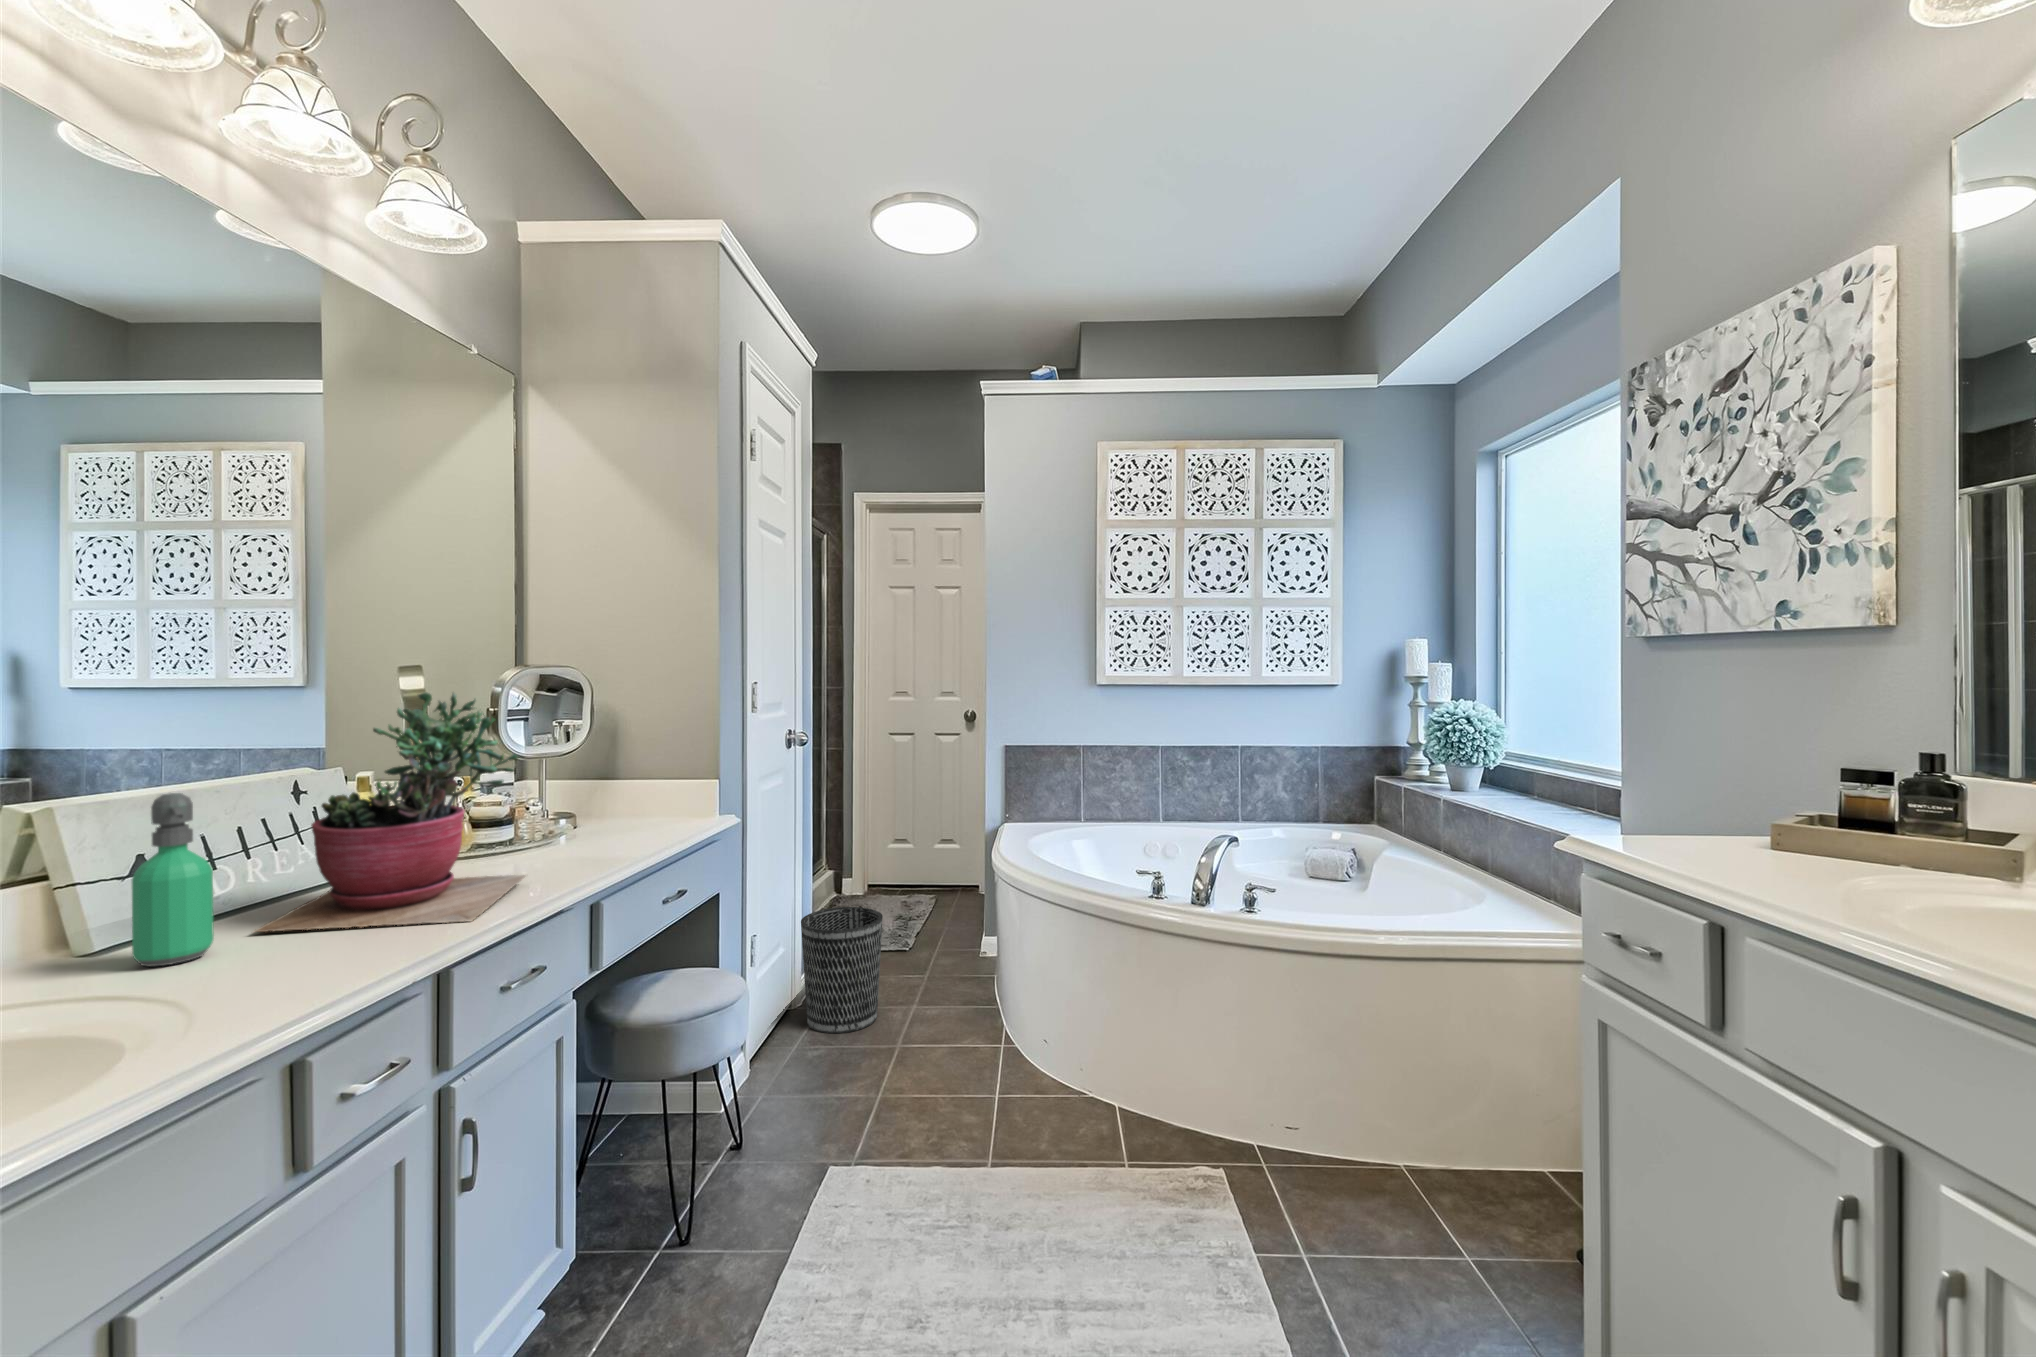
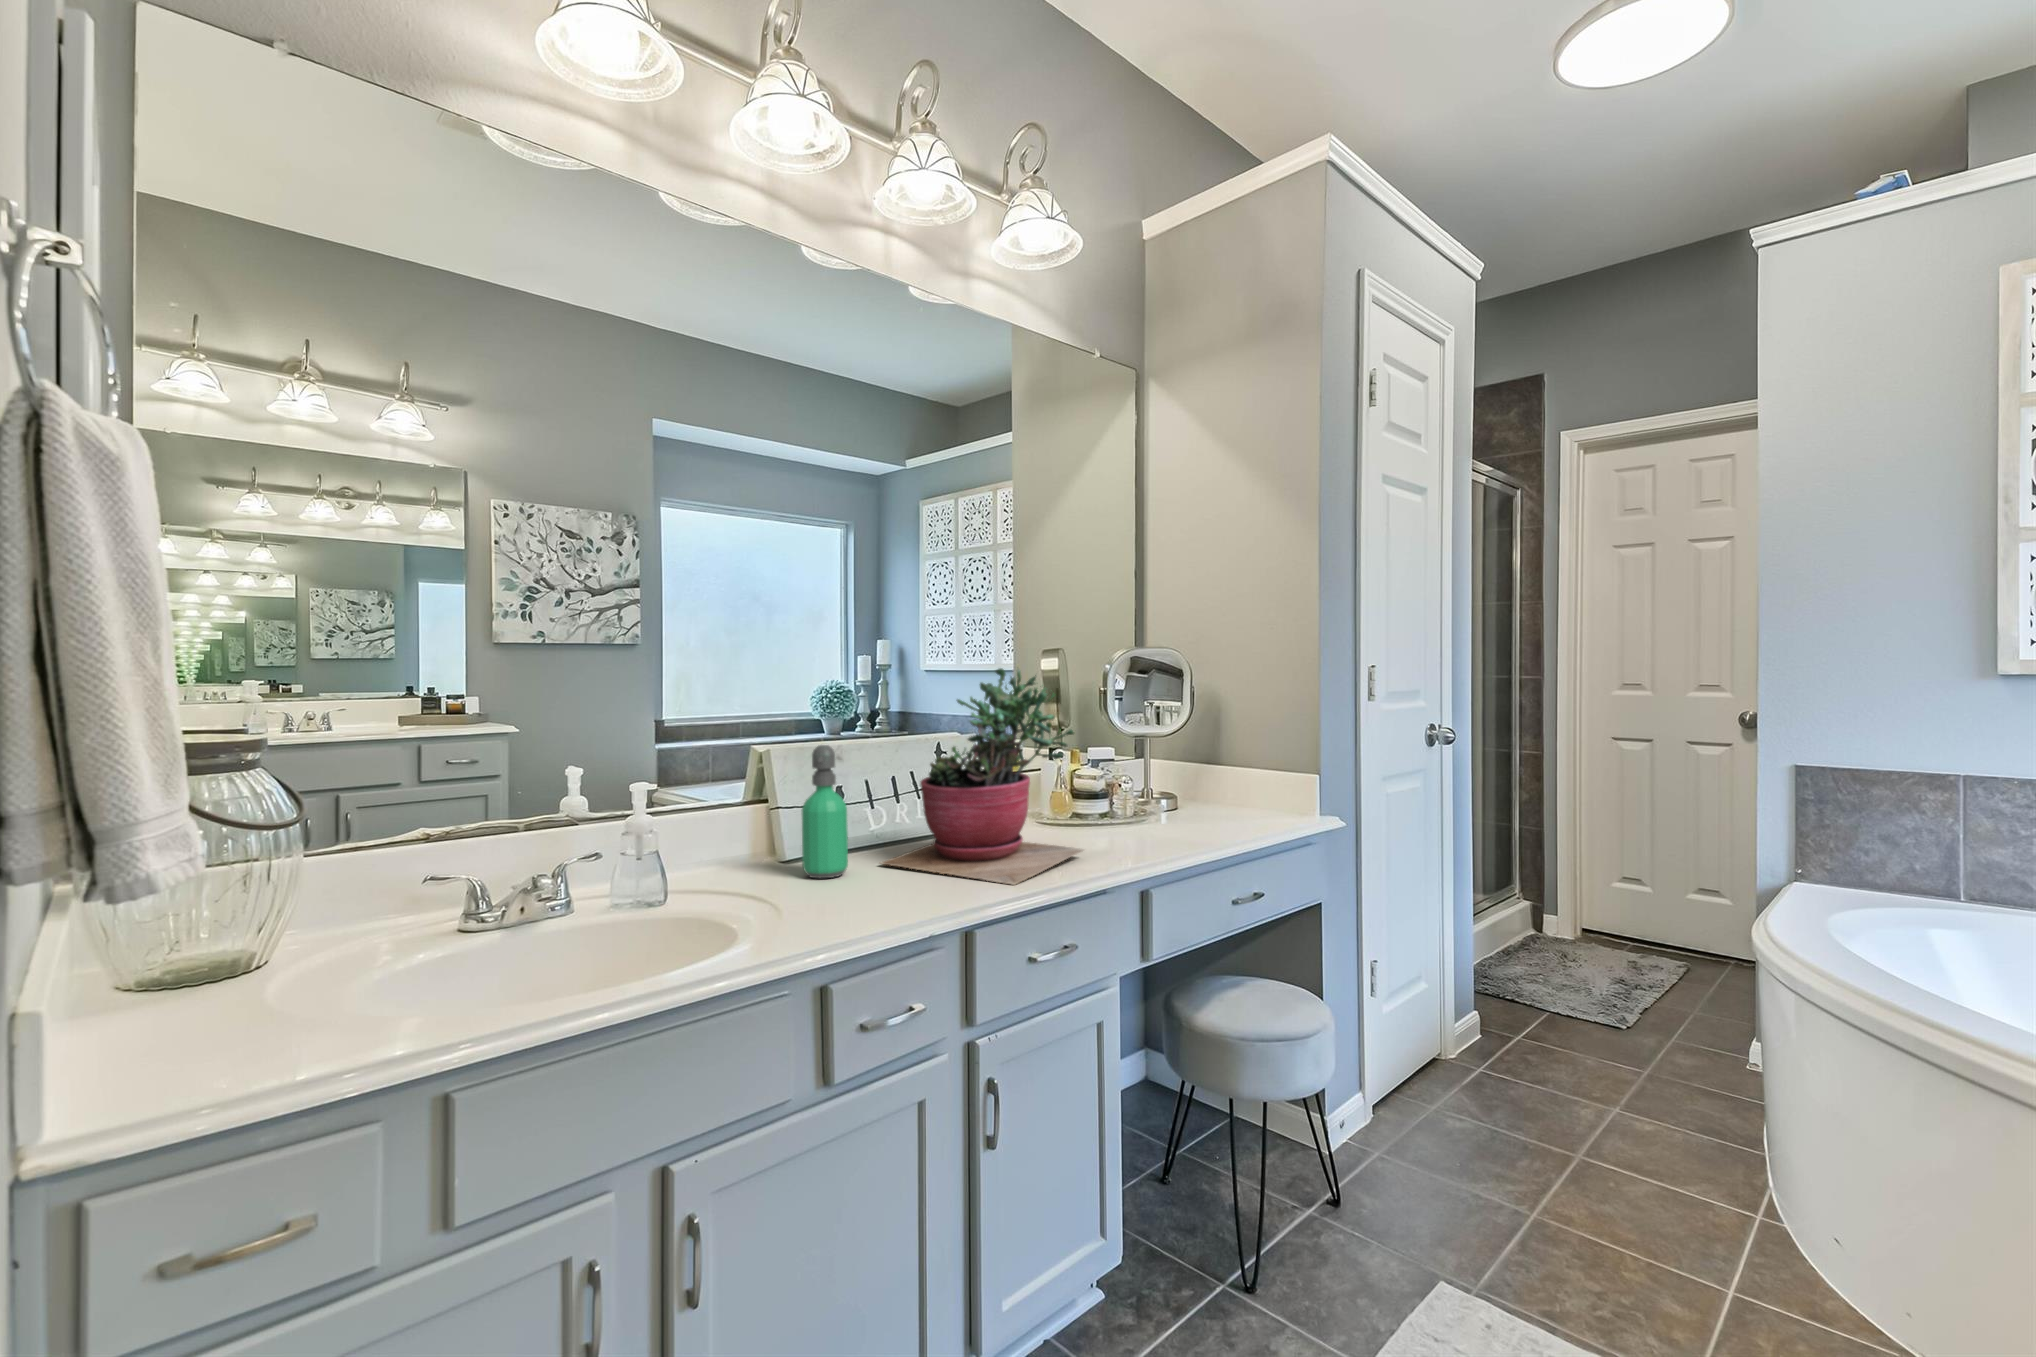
wastebasket: present [801,907,883,1034] -> none [1444,950,1562,1117]

